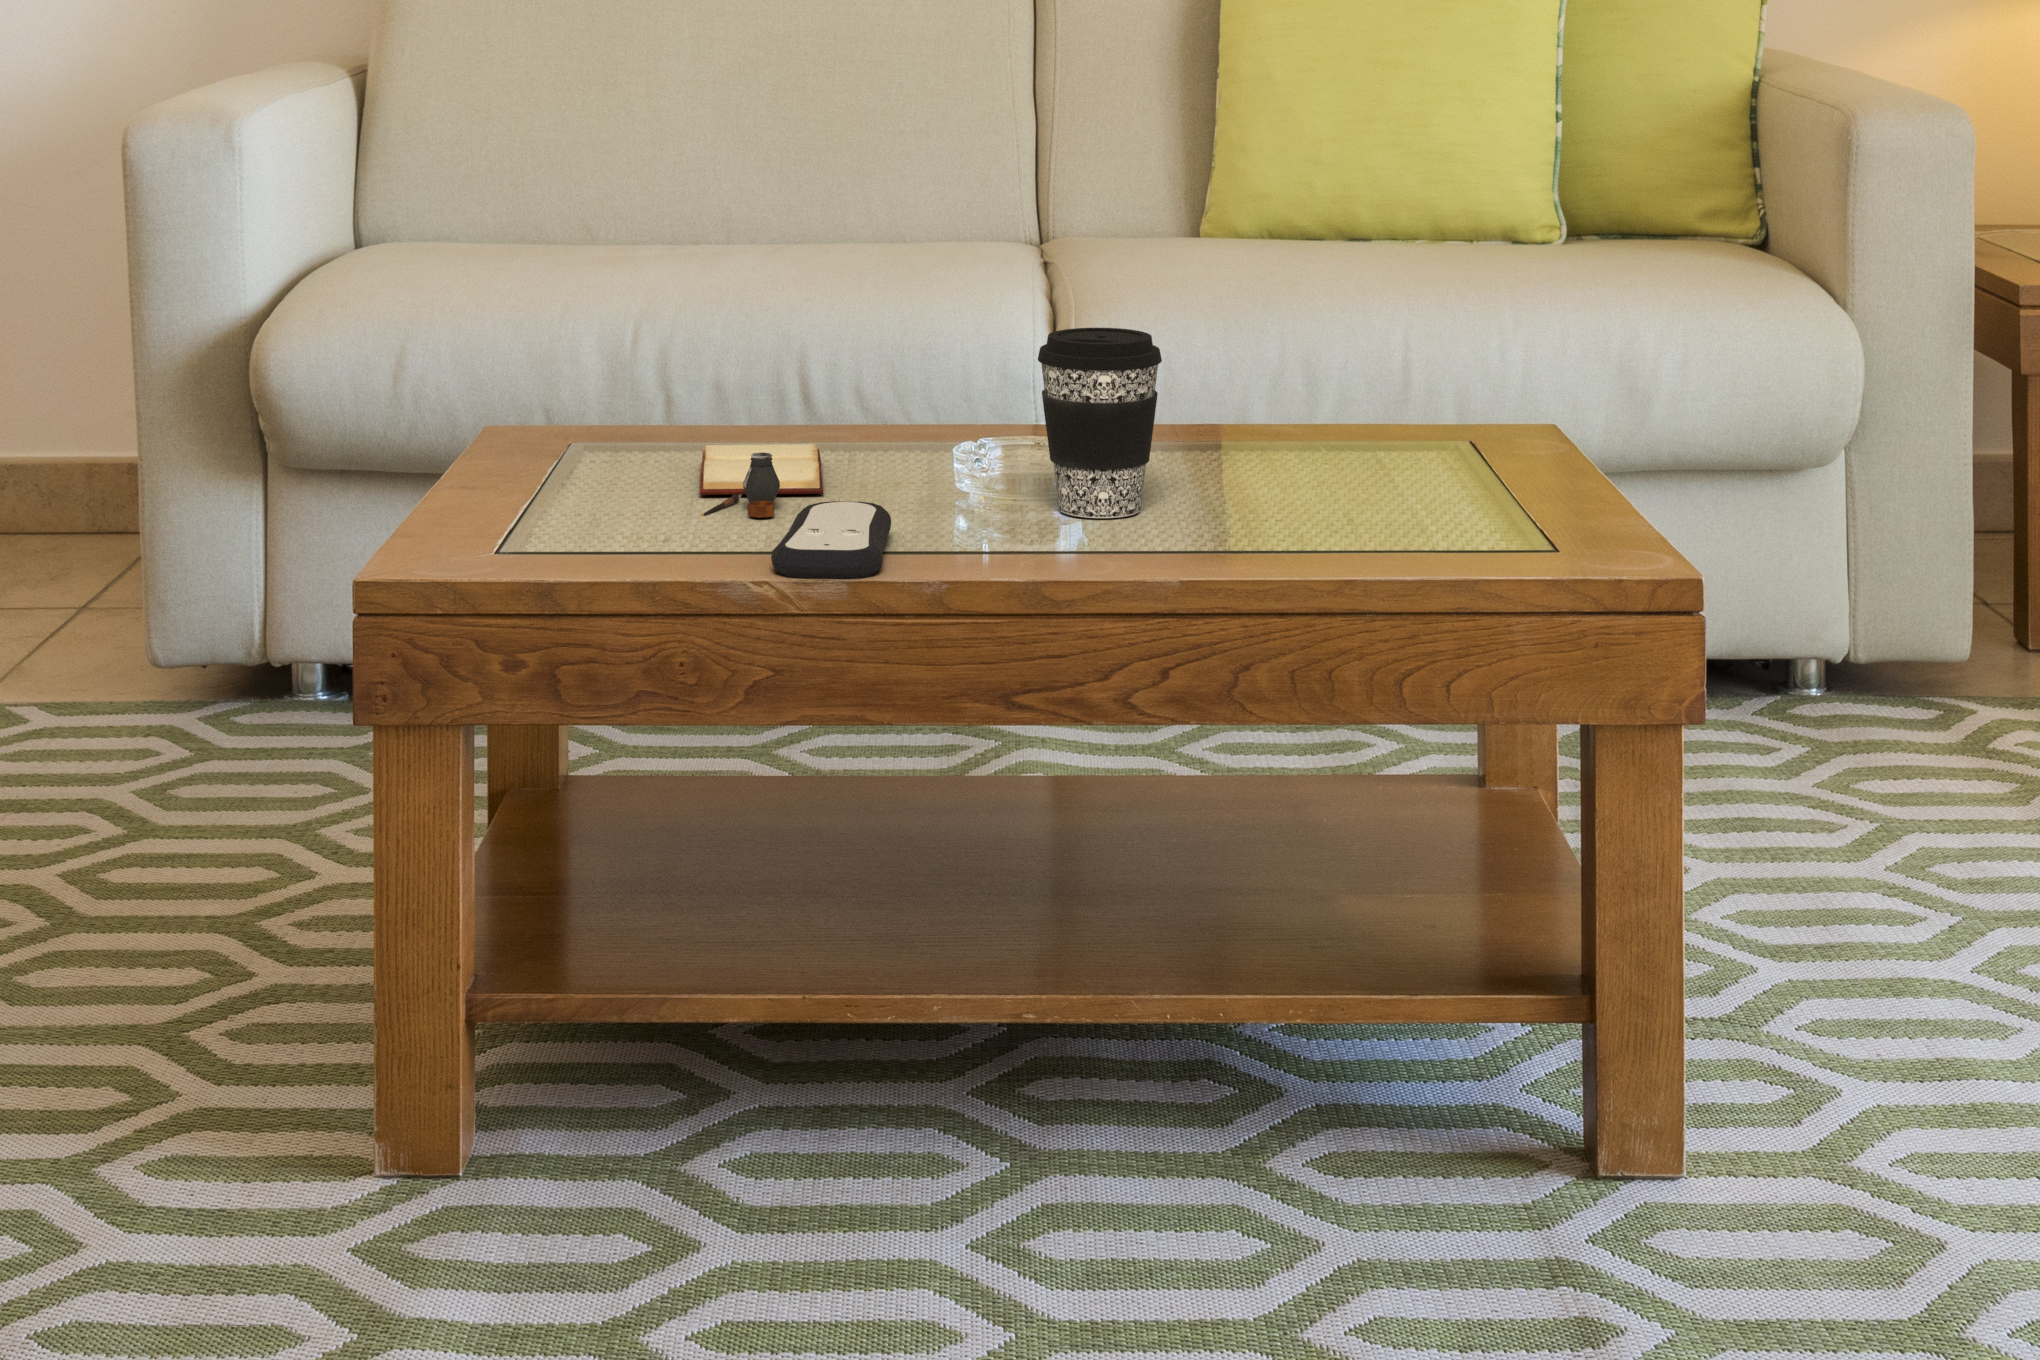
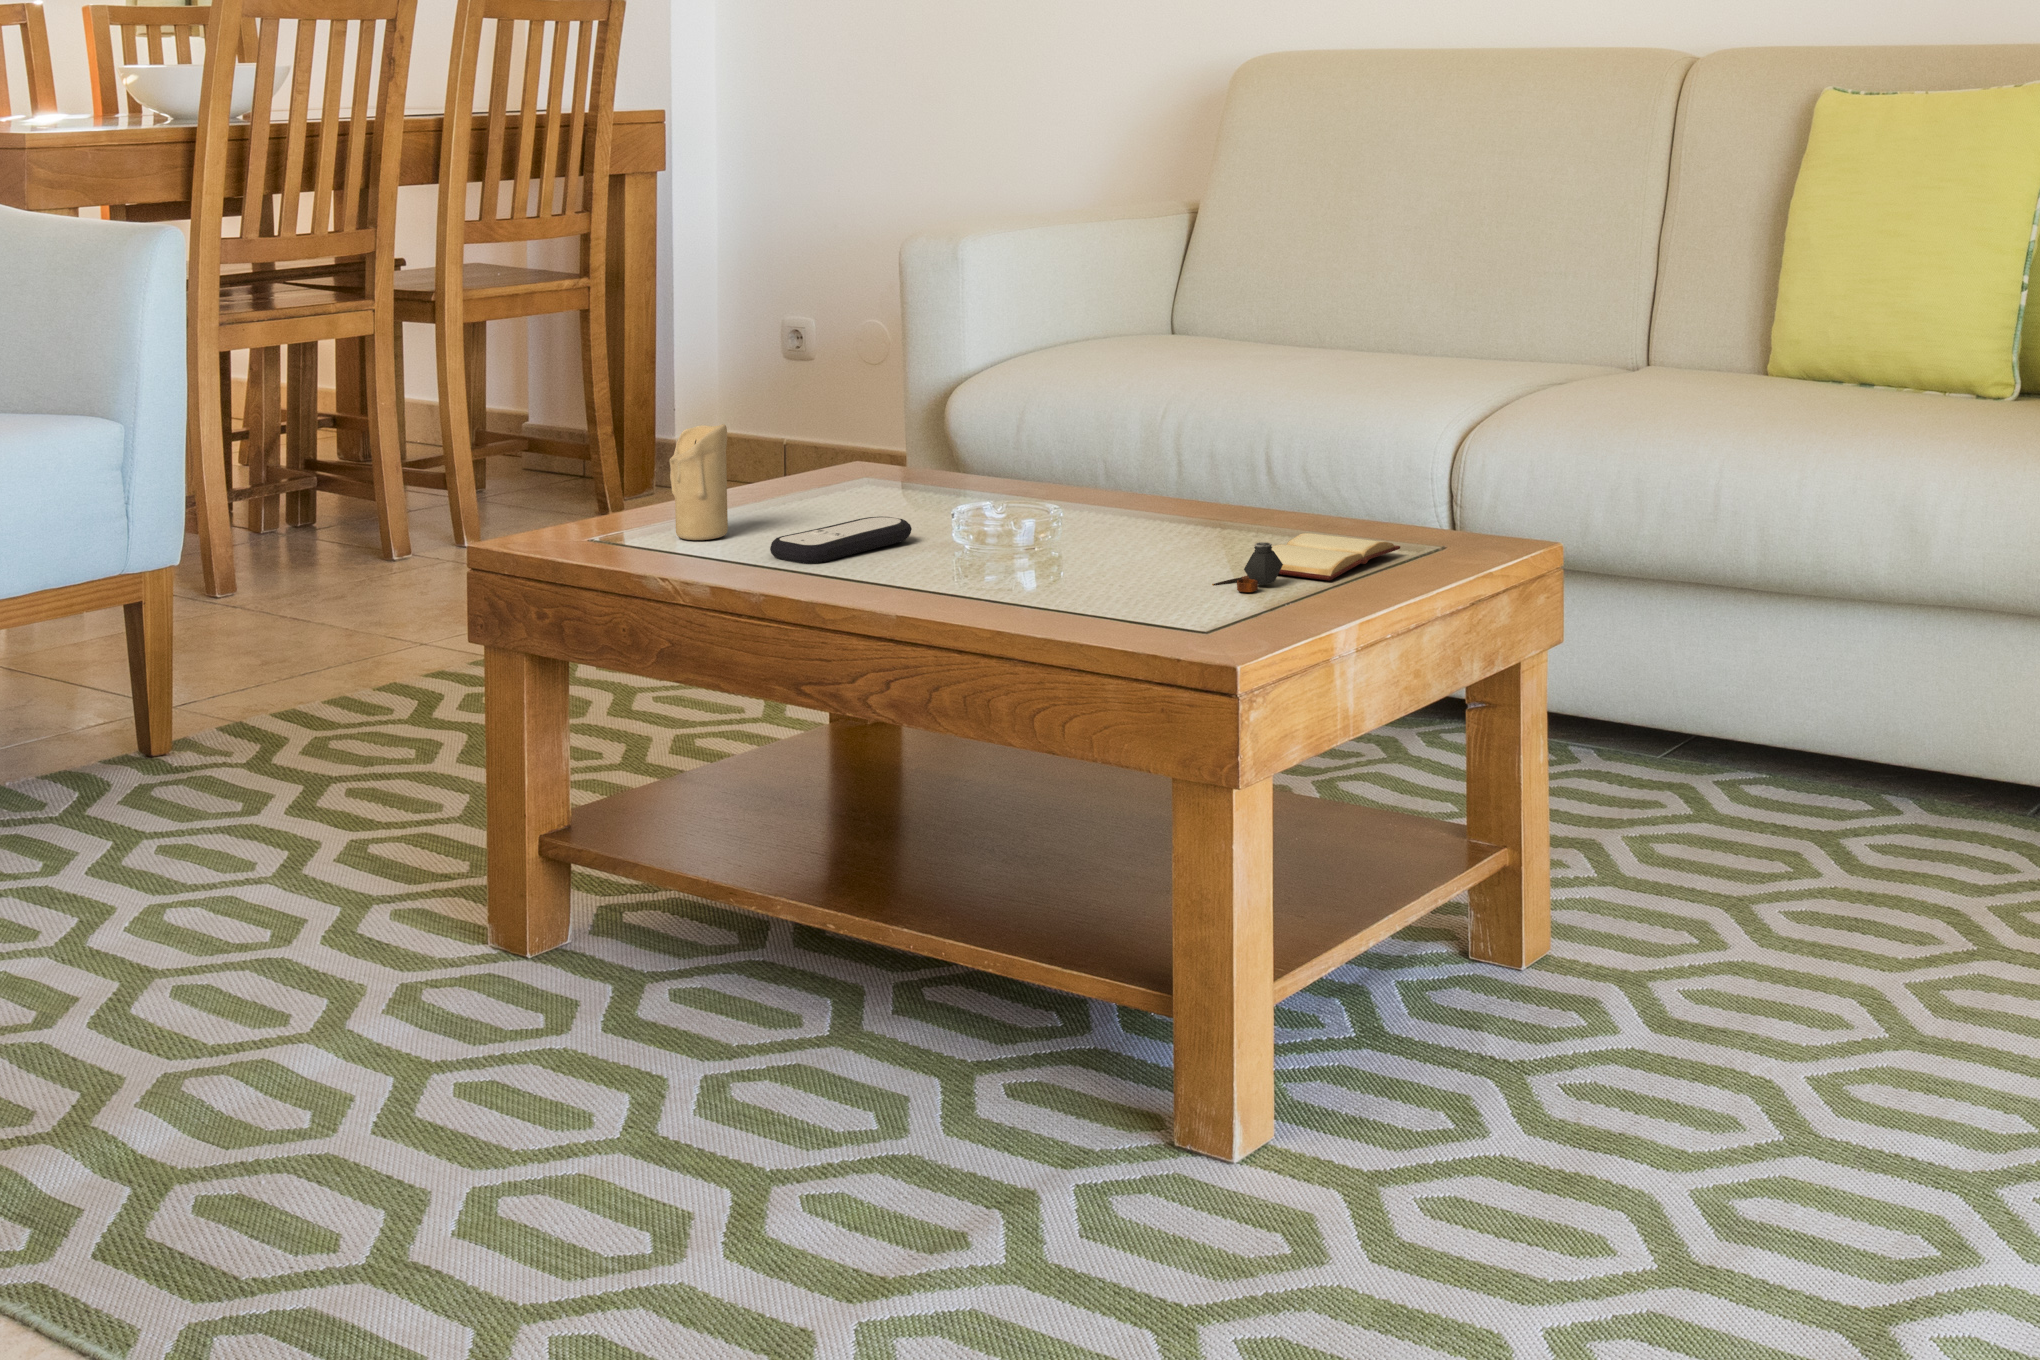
coffee cup: present [1038,328,1162,518] -> none [1034,417,1121,552]
candle: none [536,385,625,572] -> present [670,424,728,540]
book: present [700,444,823,518] -> present [1212,533,1400,592]

